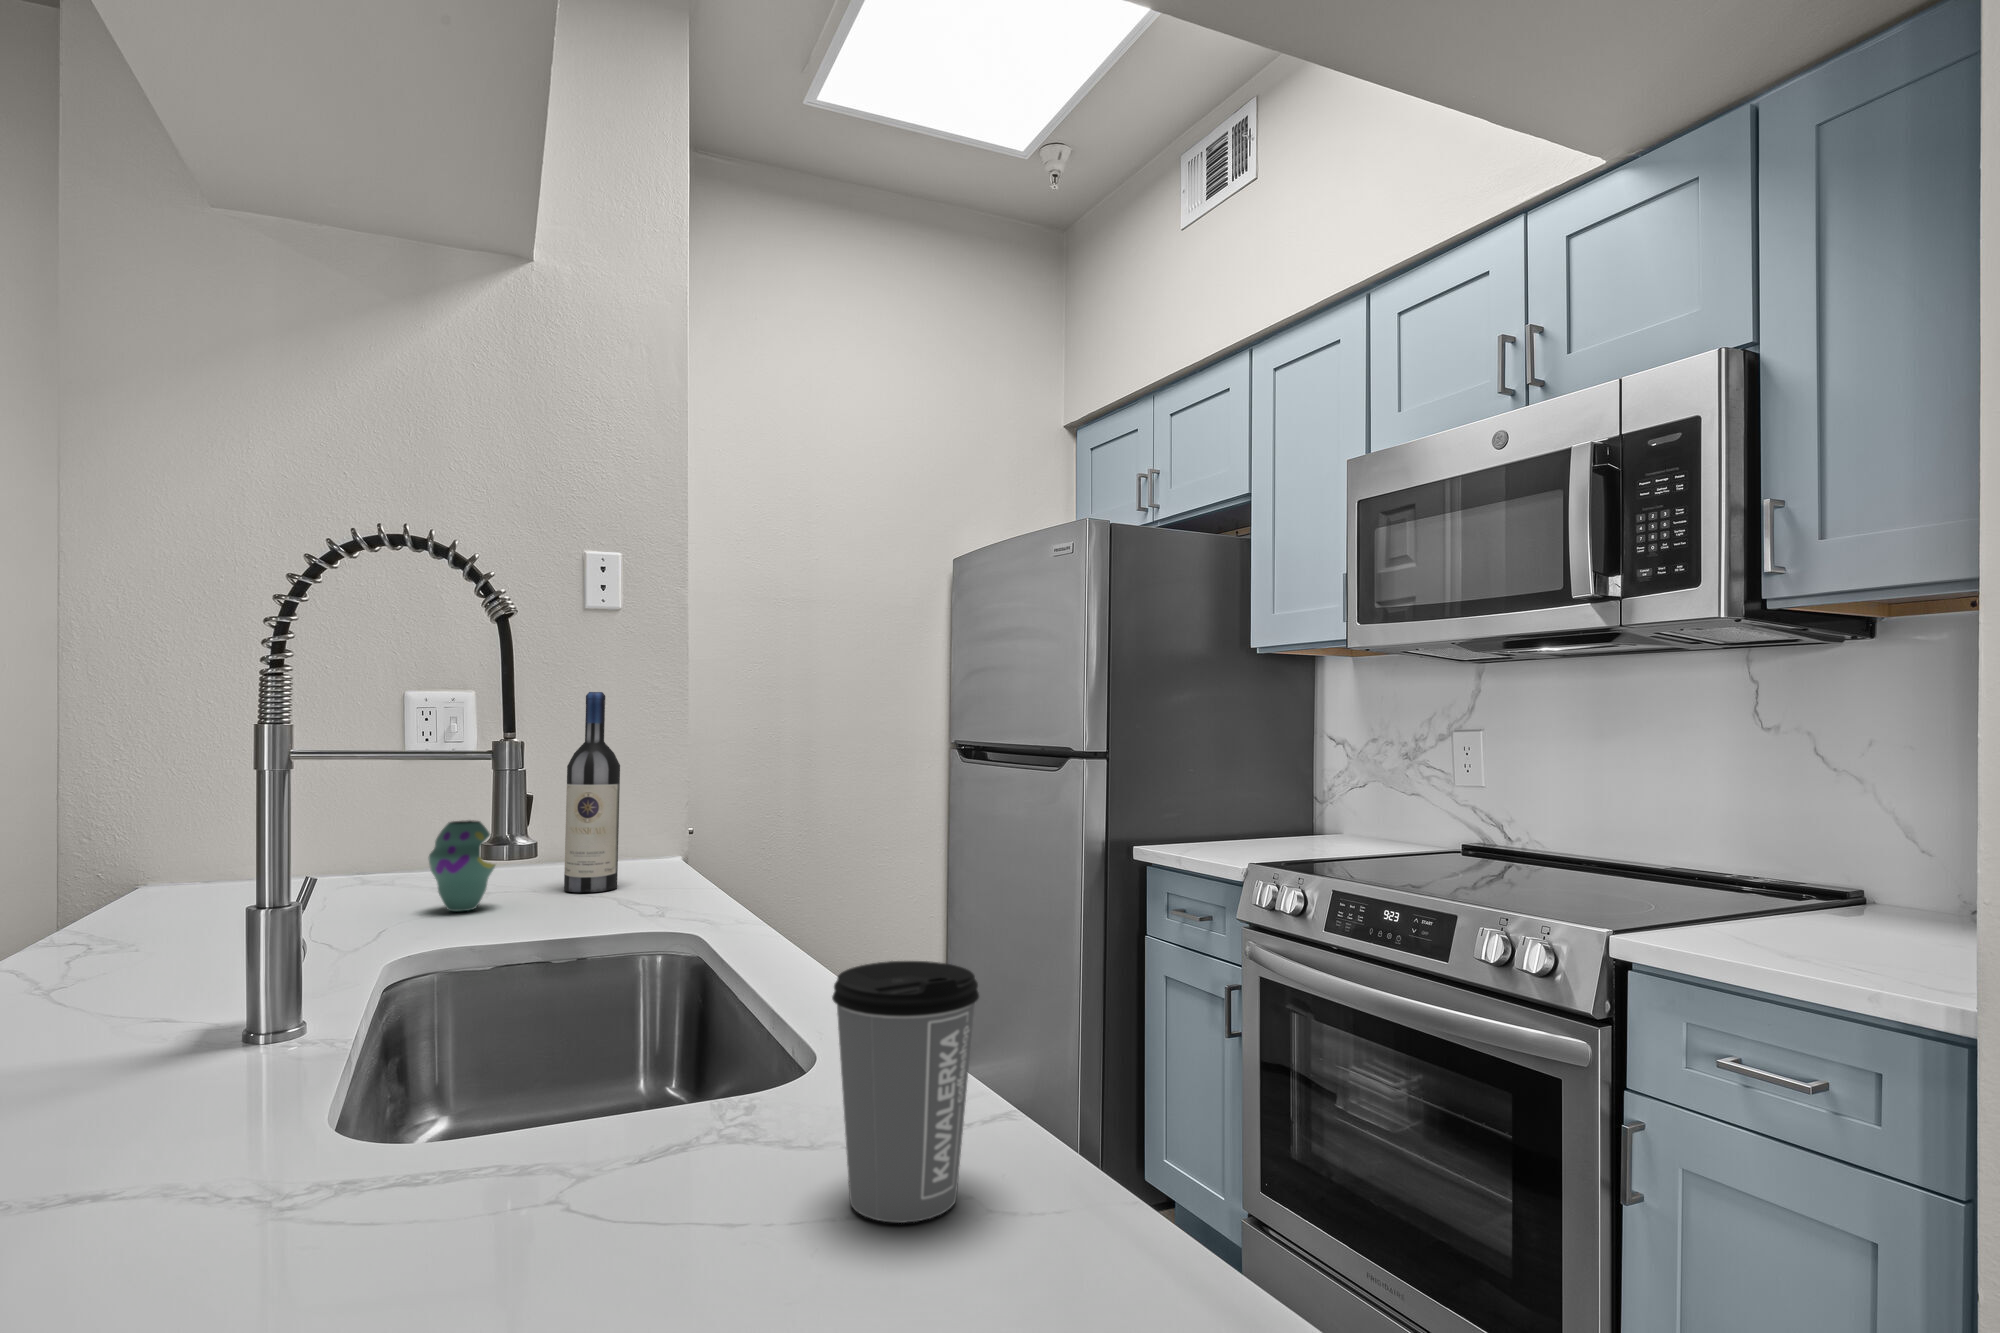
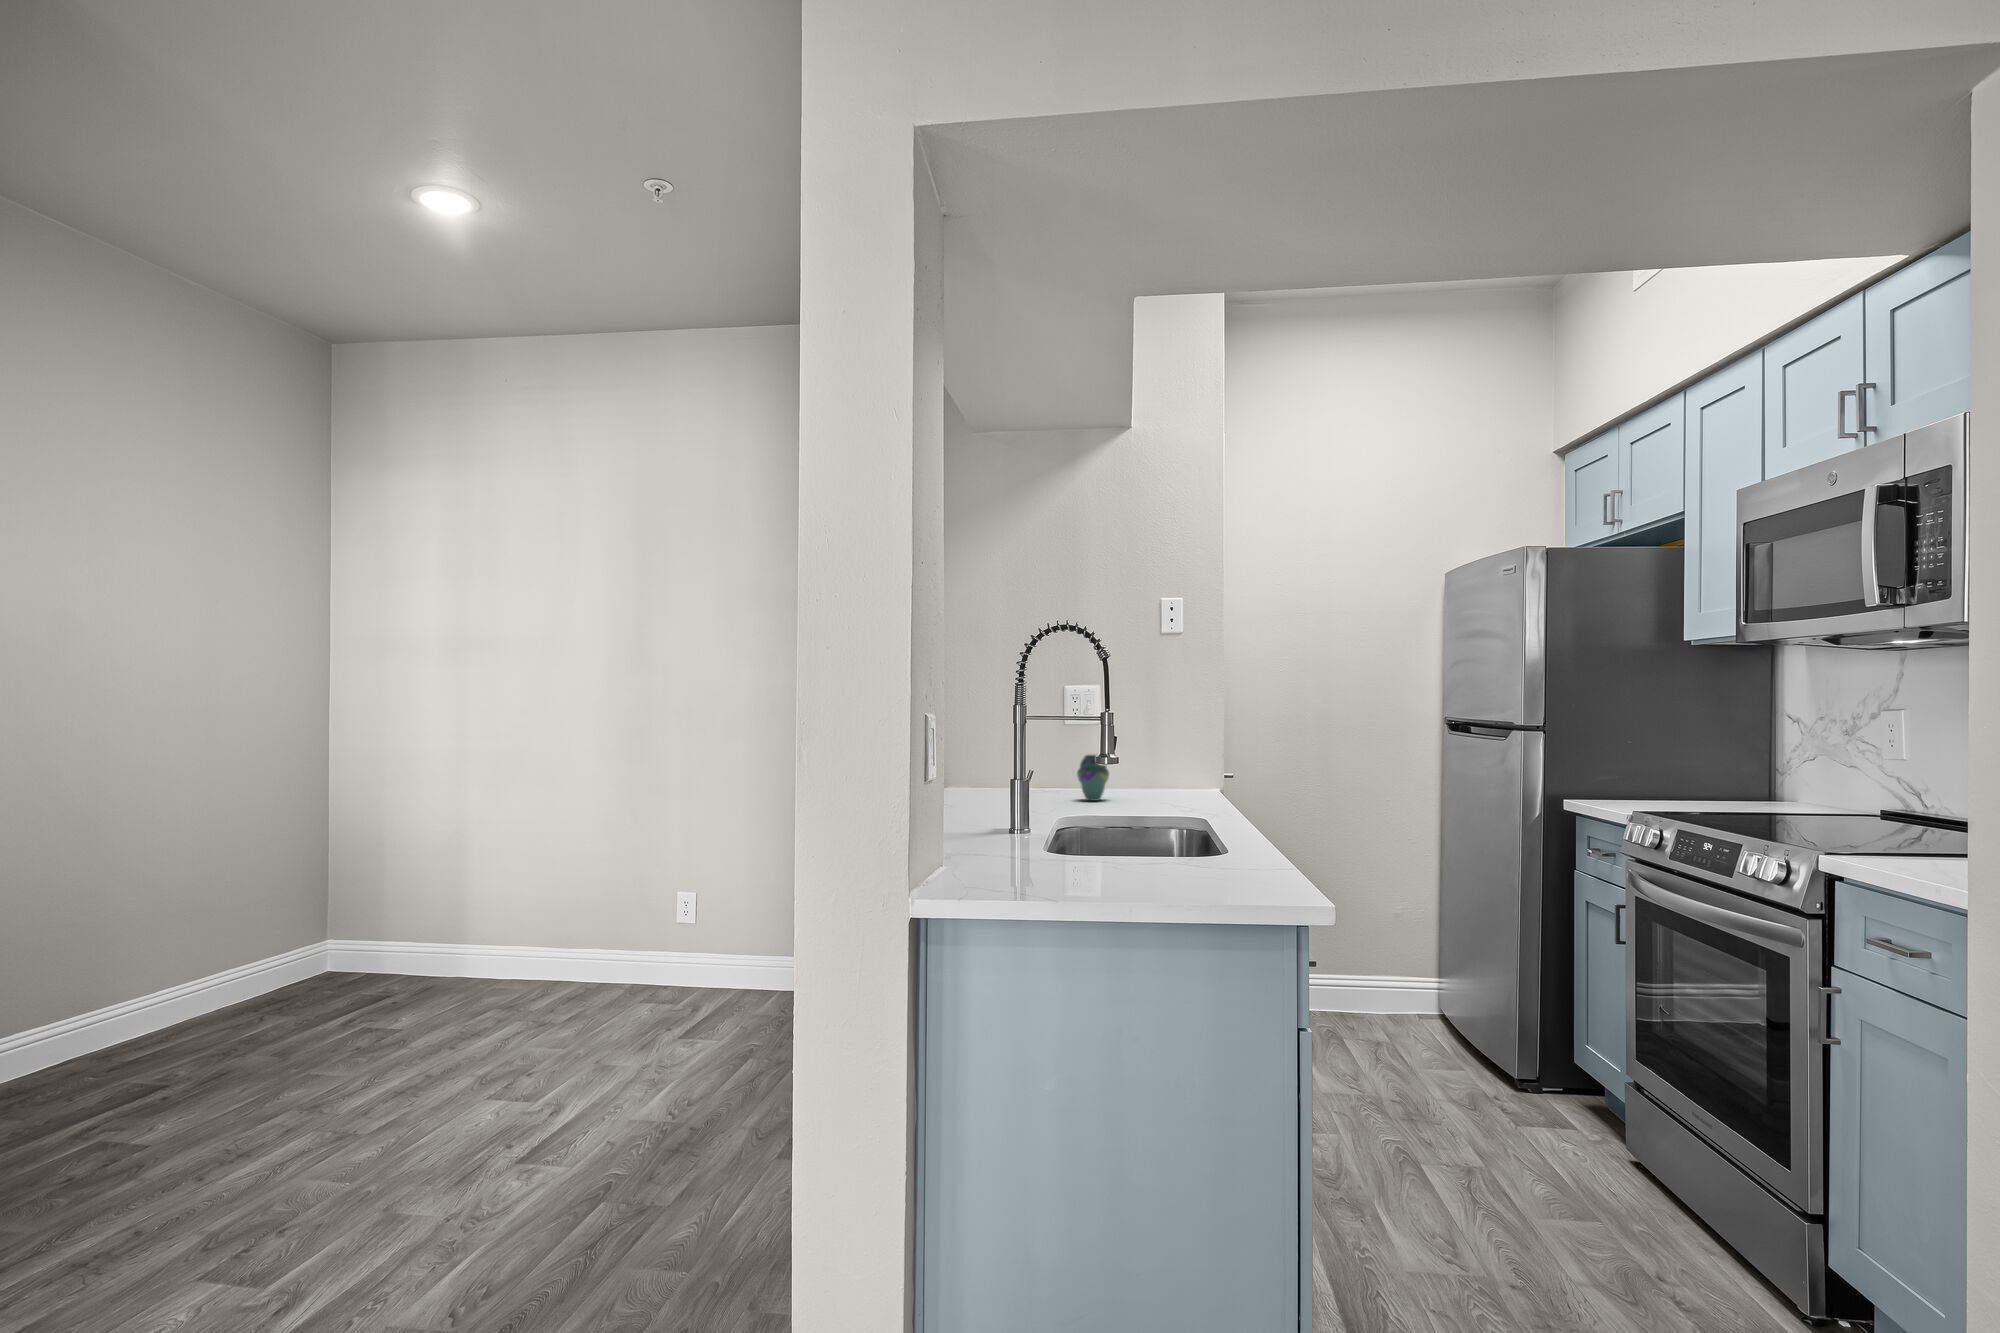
wine bottle: present [564,692,620,892] -> none [1144,687,1172,798]
coffee cup: present [832,961,979,1223] -> none [1197,791,1249,873]

